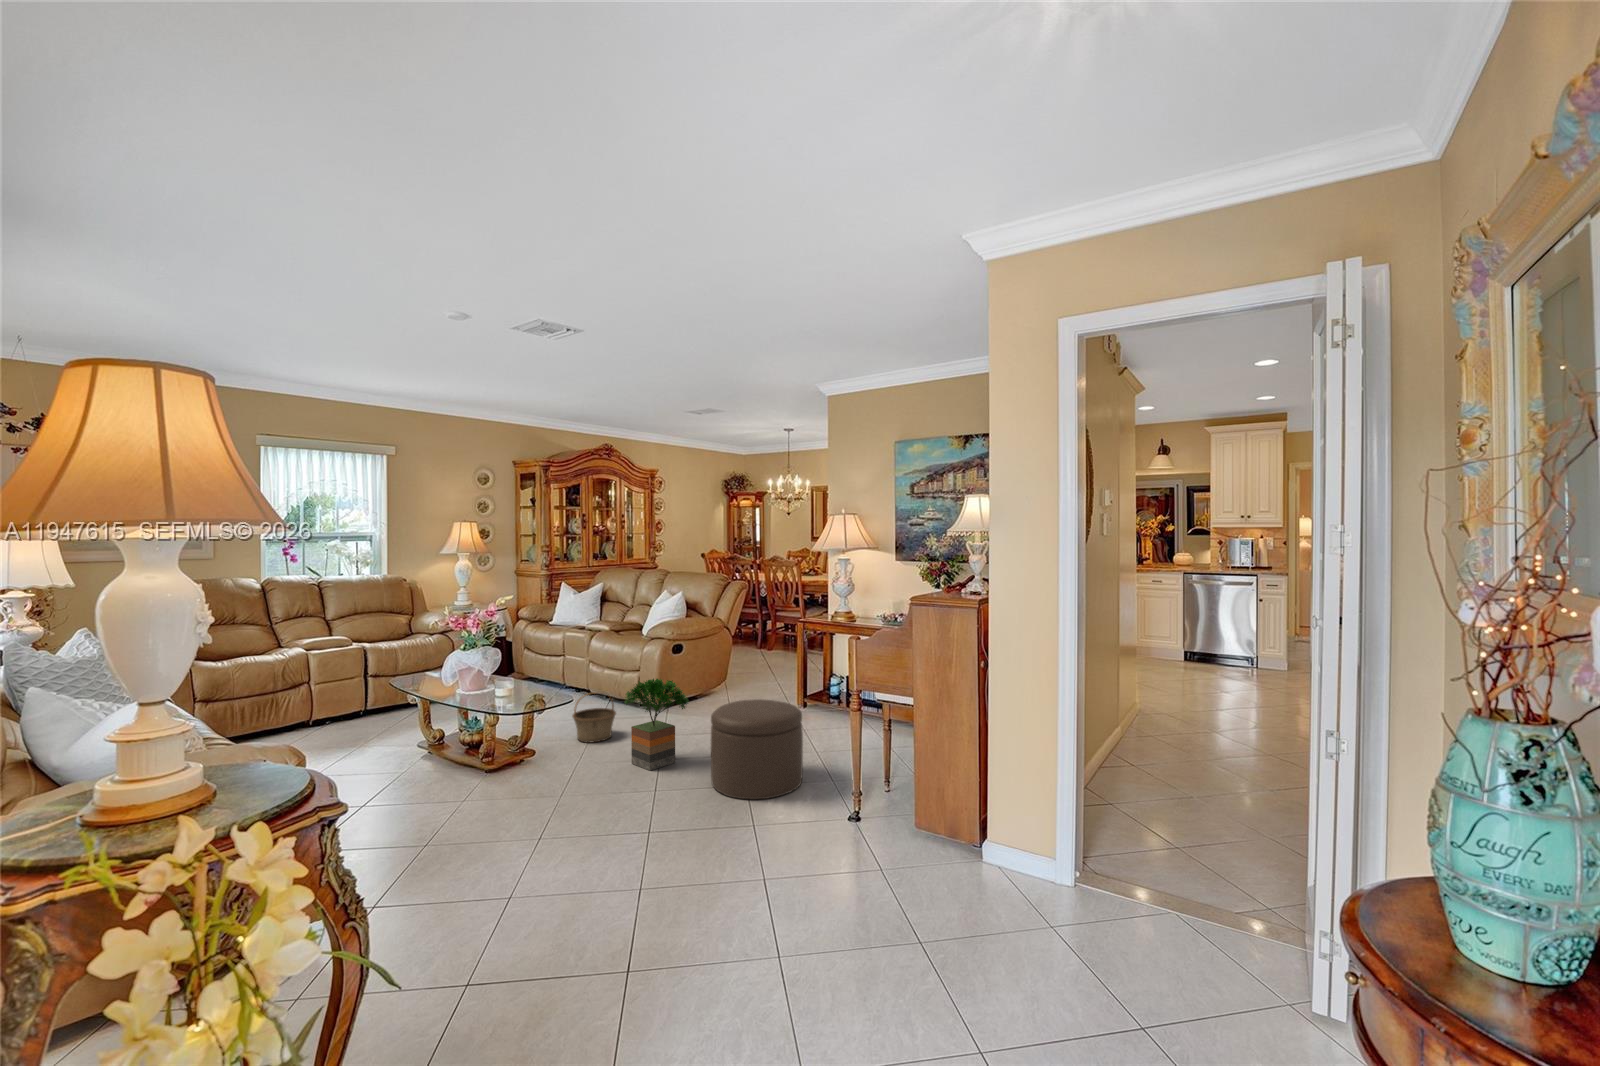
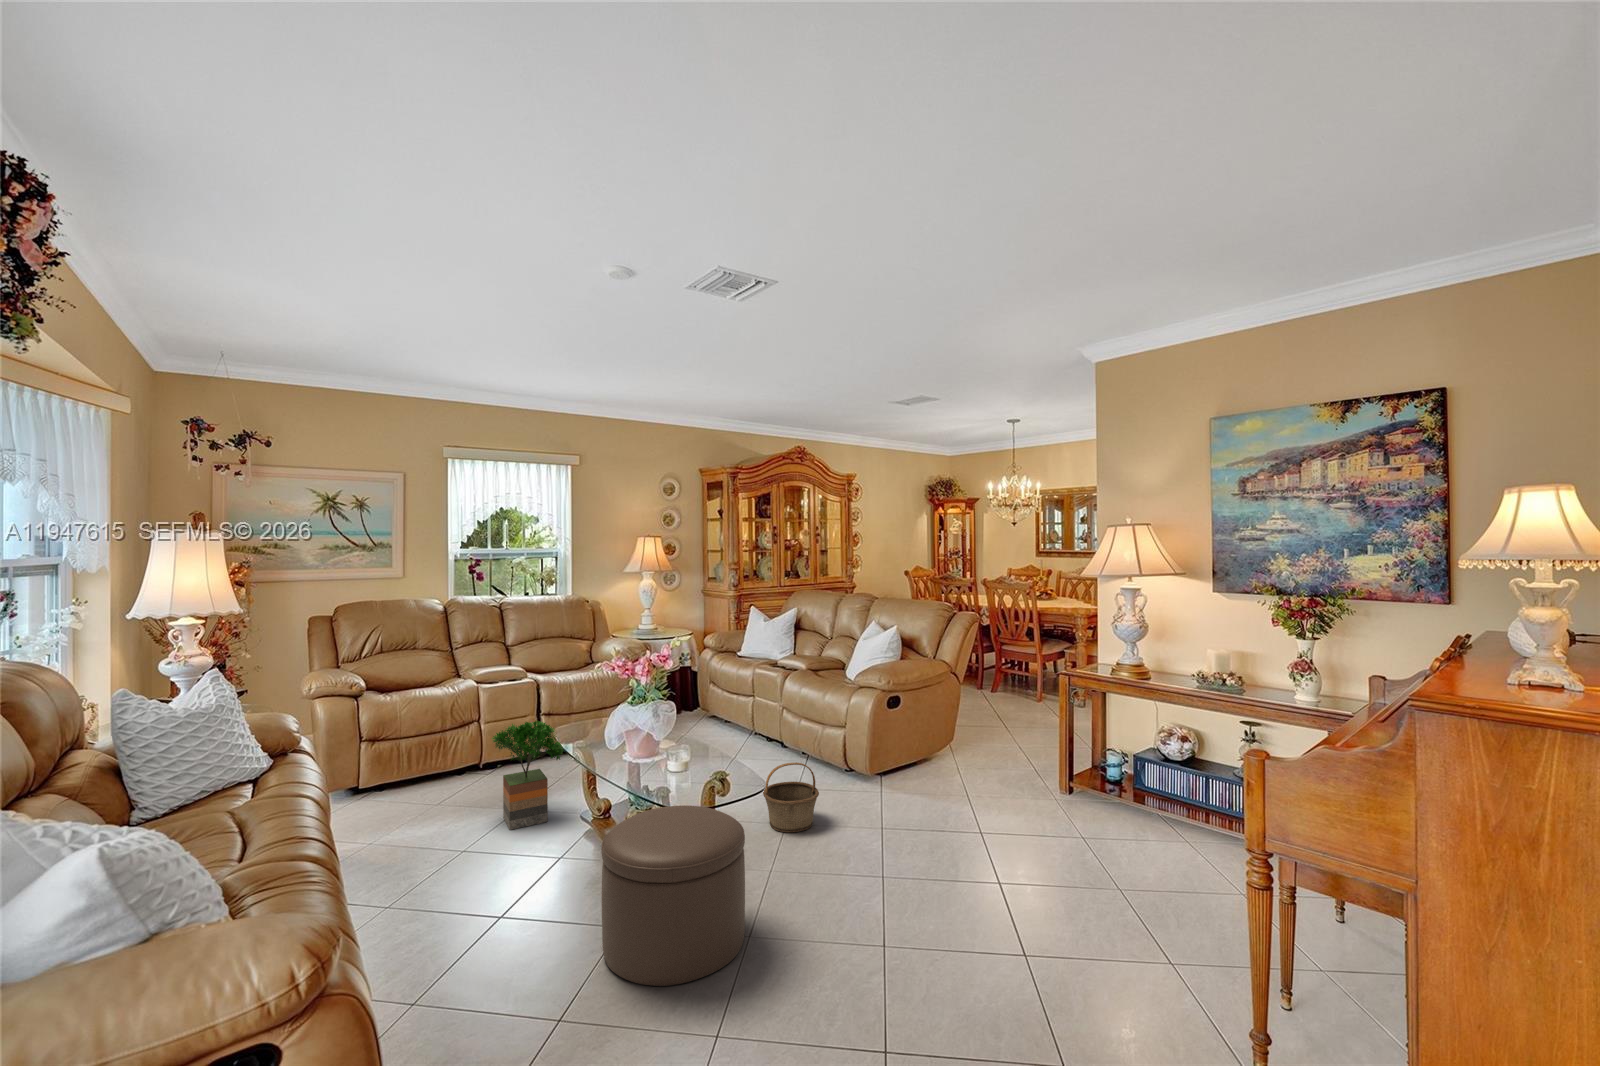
potted tree: present [626,679,688,771] -> present [492,721,563,830]
ottoman: present [711,699,803,799] -> present [601,805,745,986]

